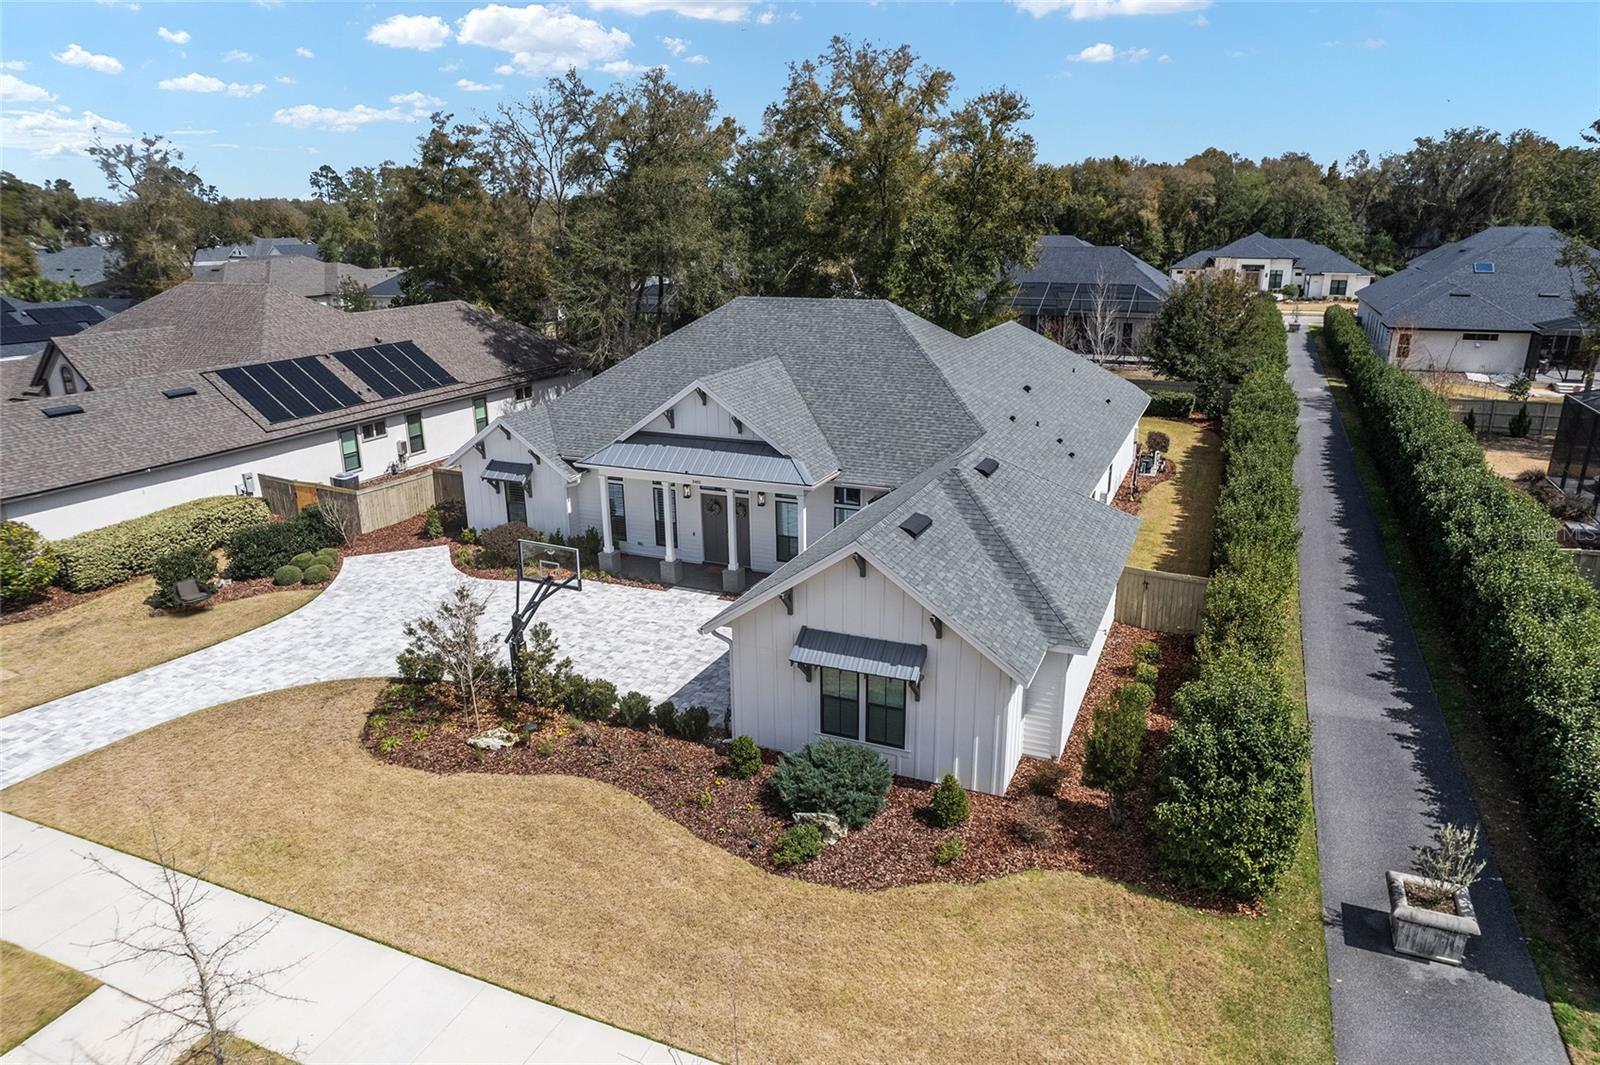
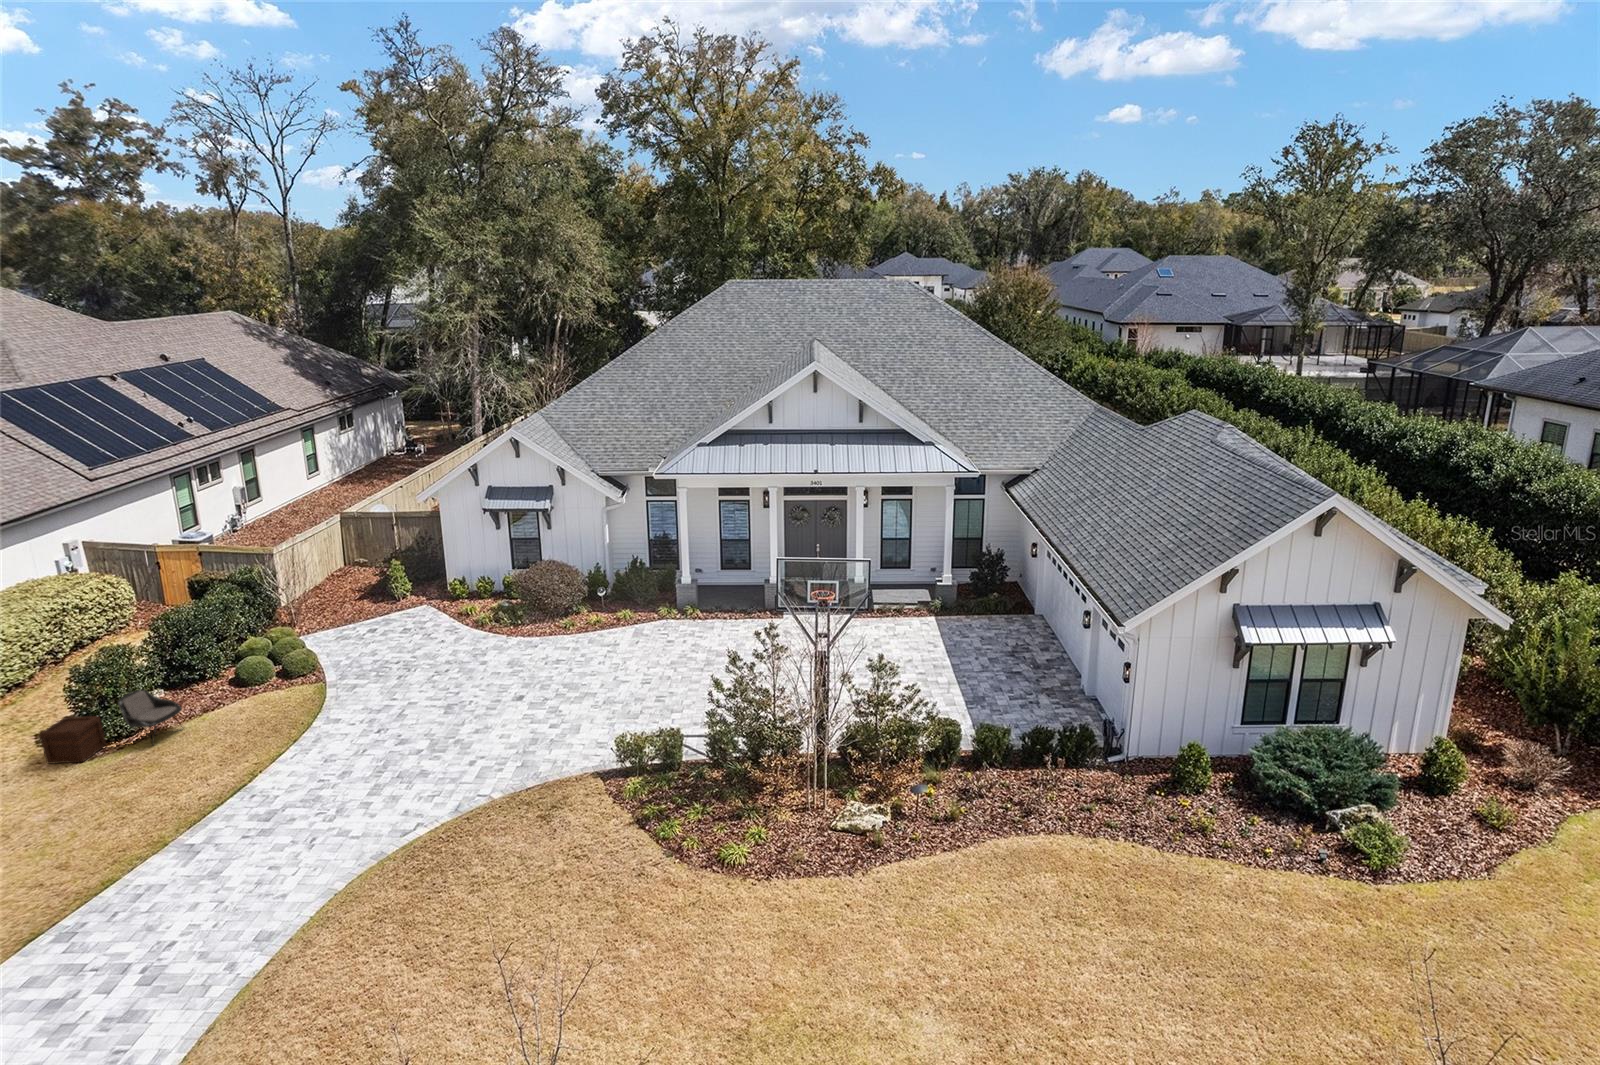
wooden crate: none [128,589,169,619] -> present [40,716,106,764]

